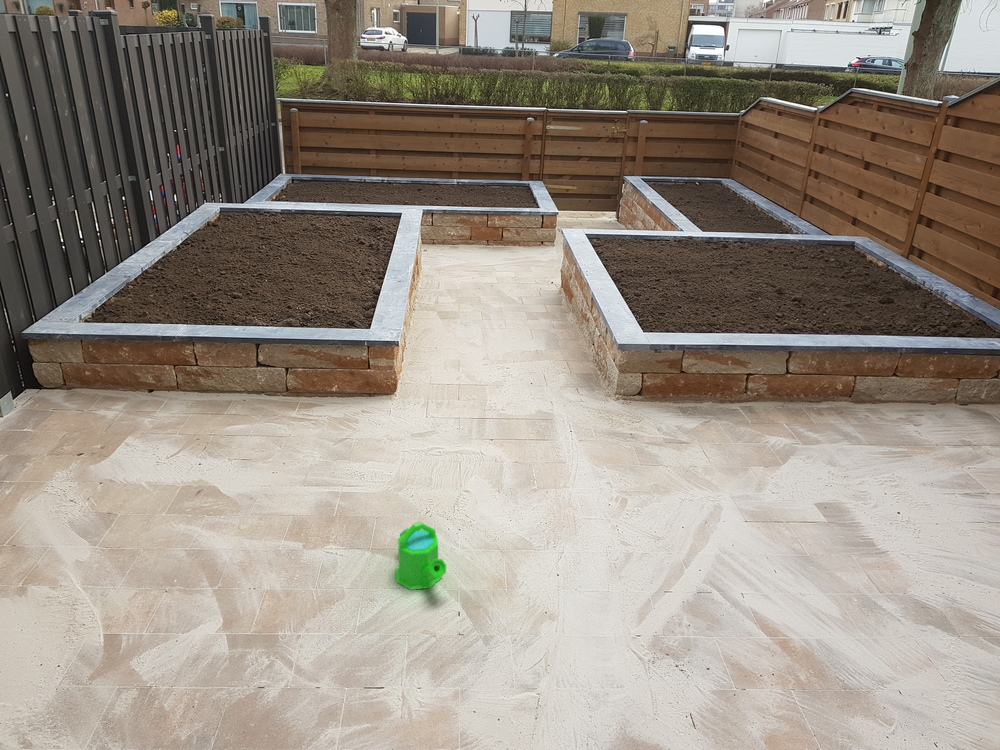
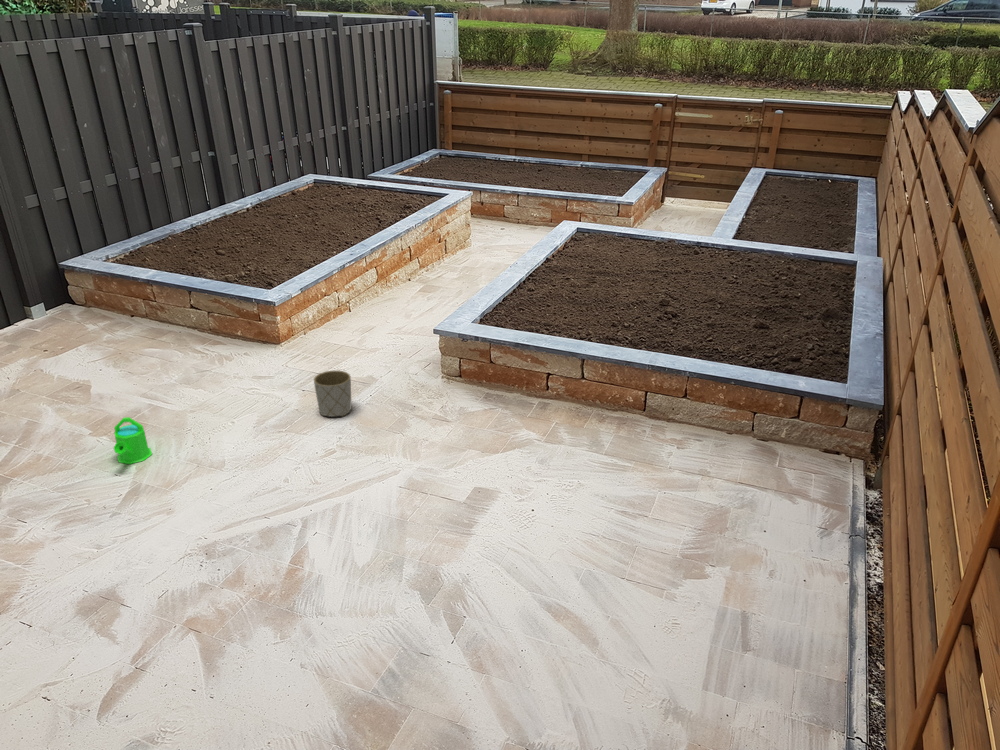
planter: none [553,409,597,466] -> present [314,371,351,417]

